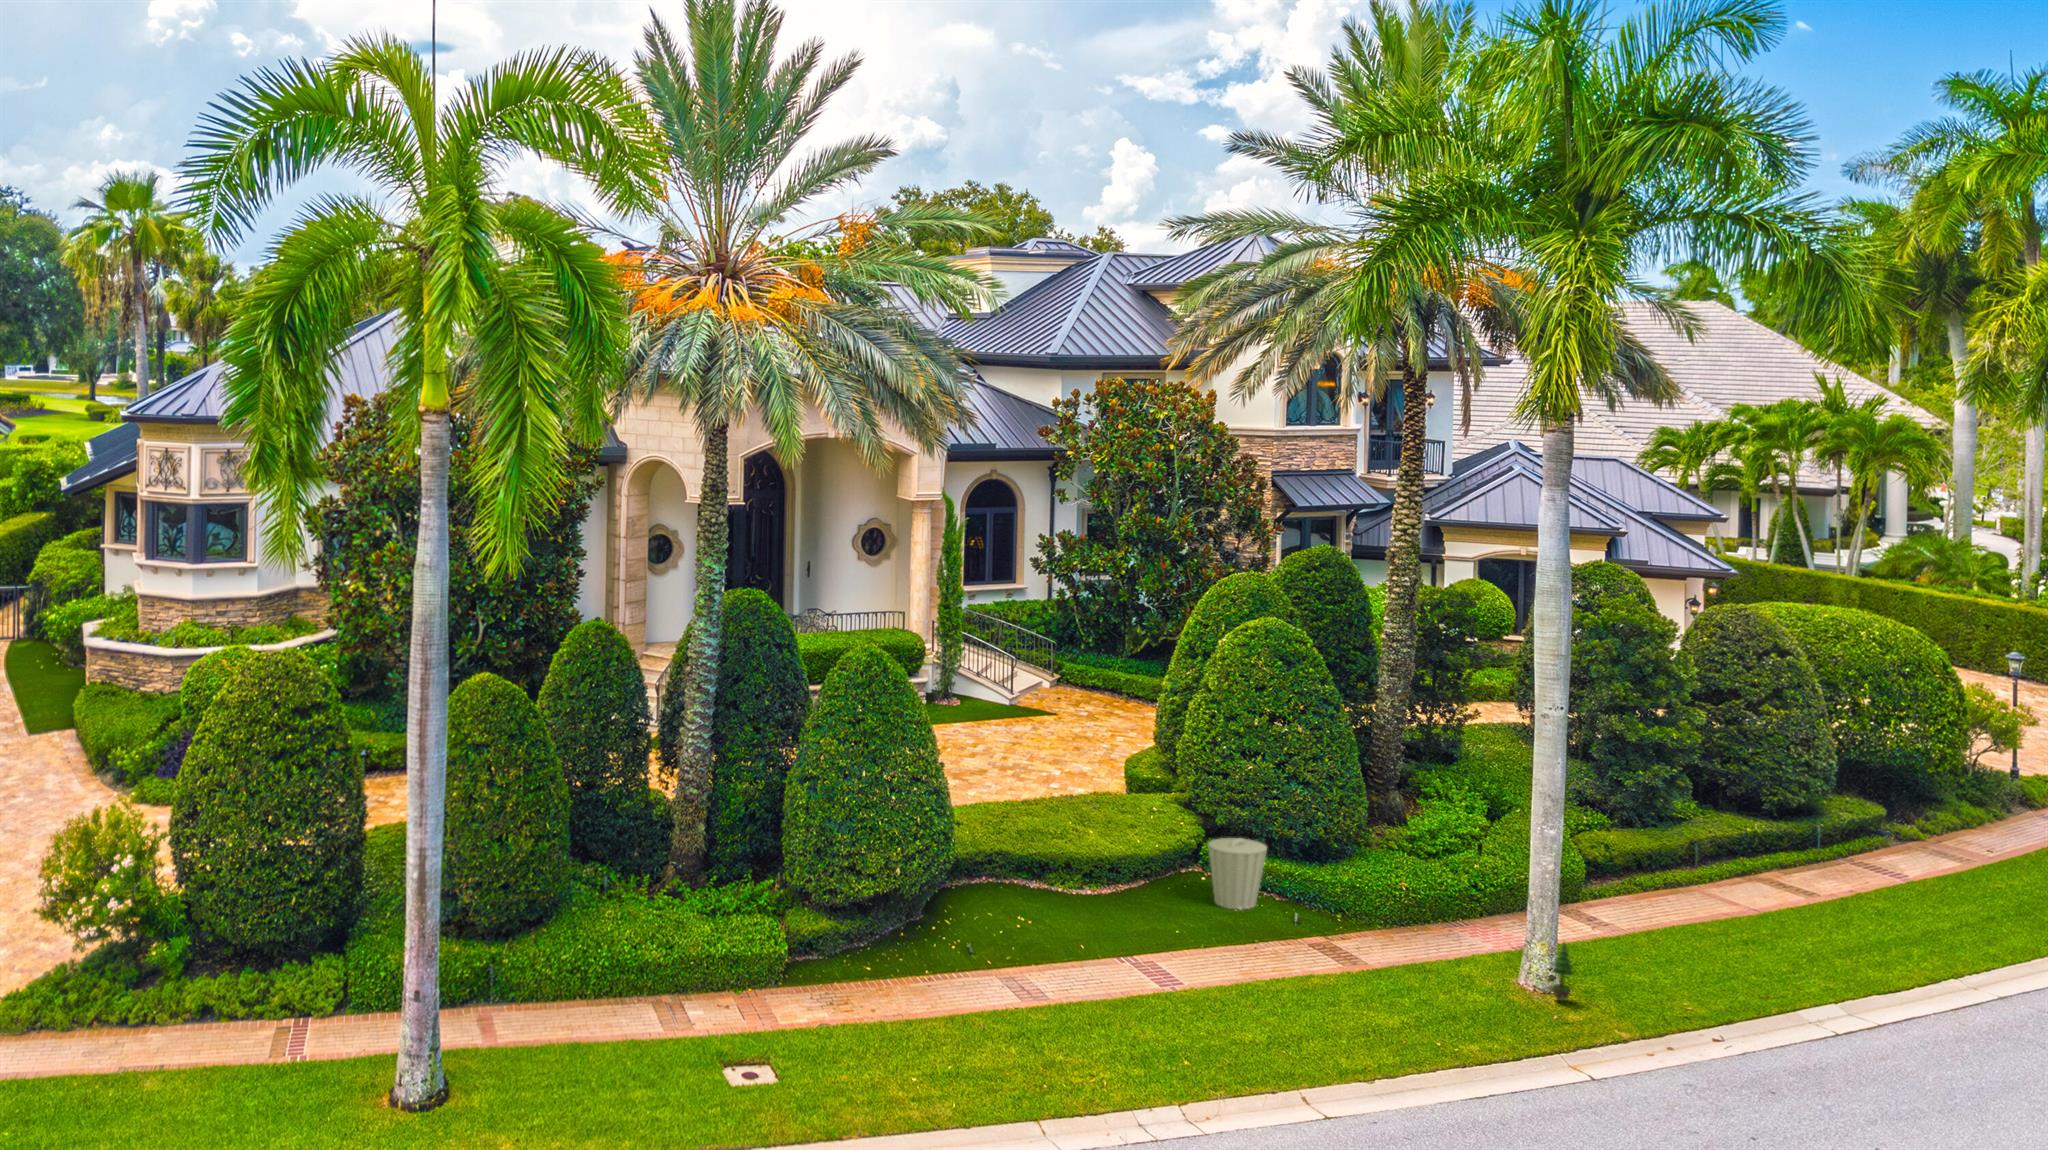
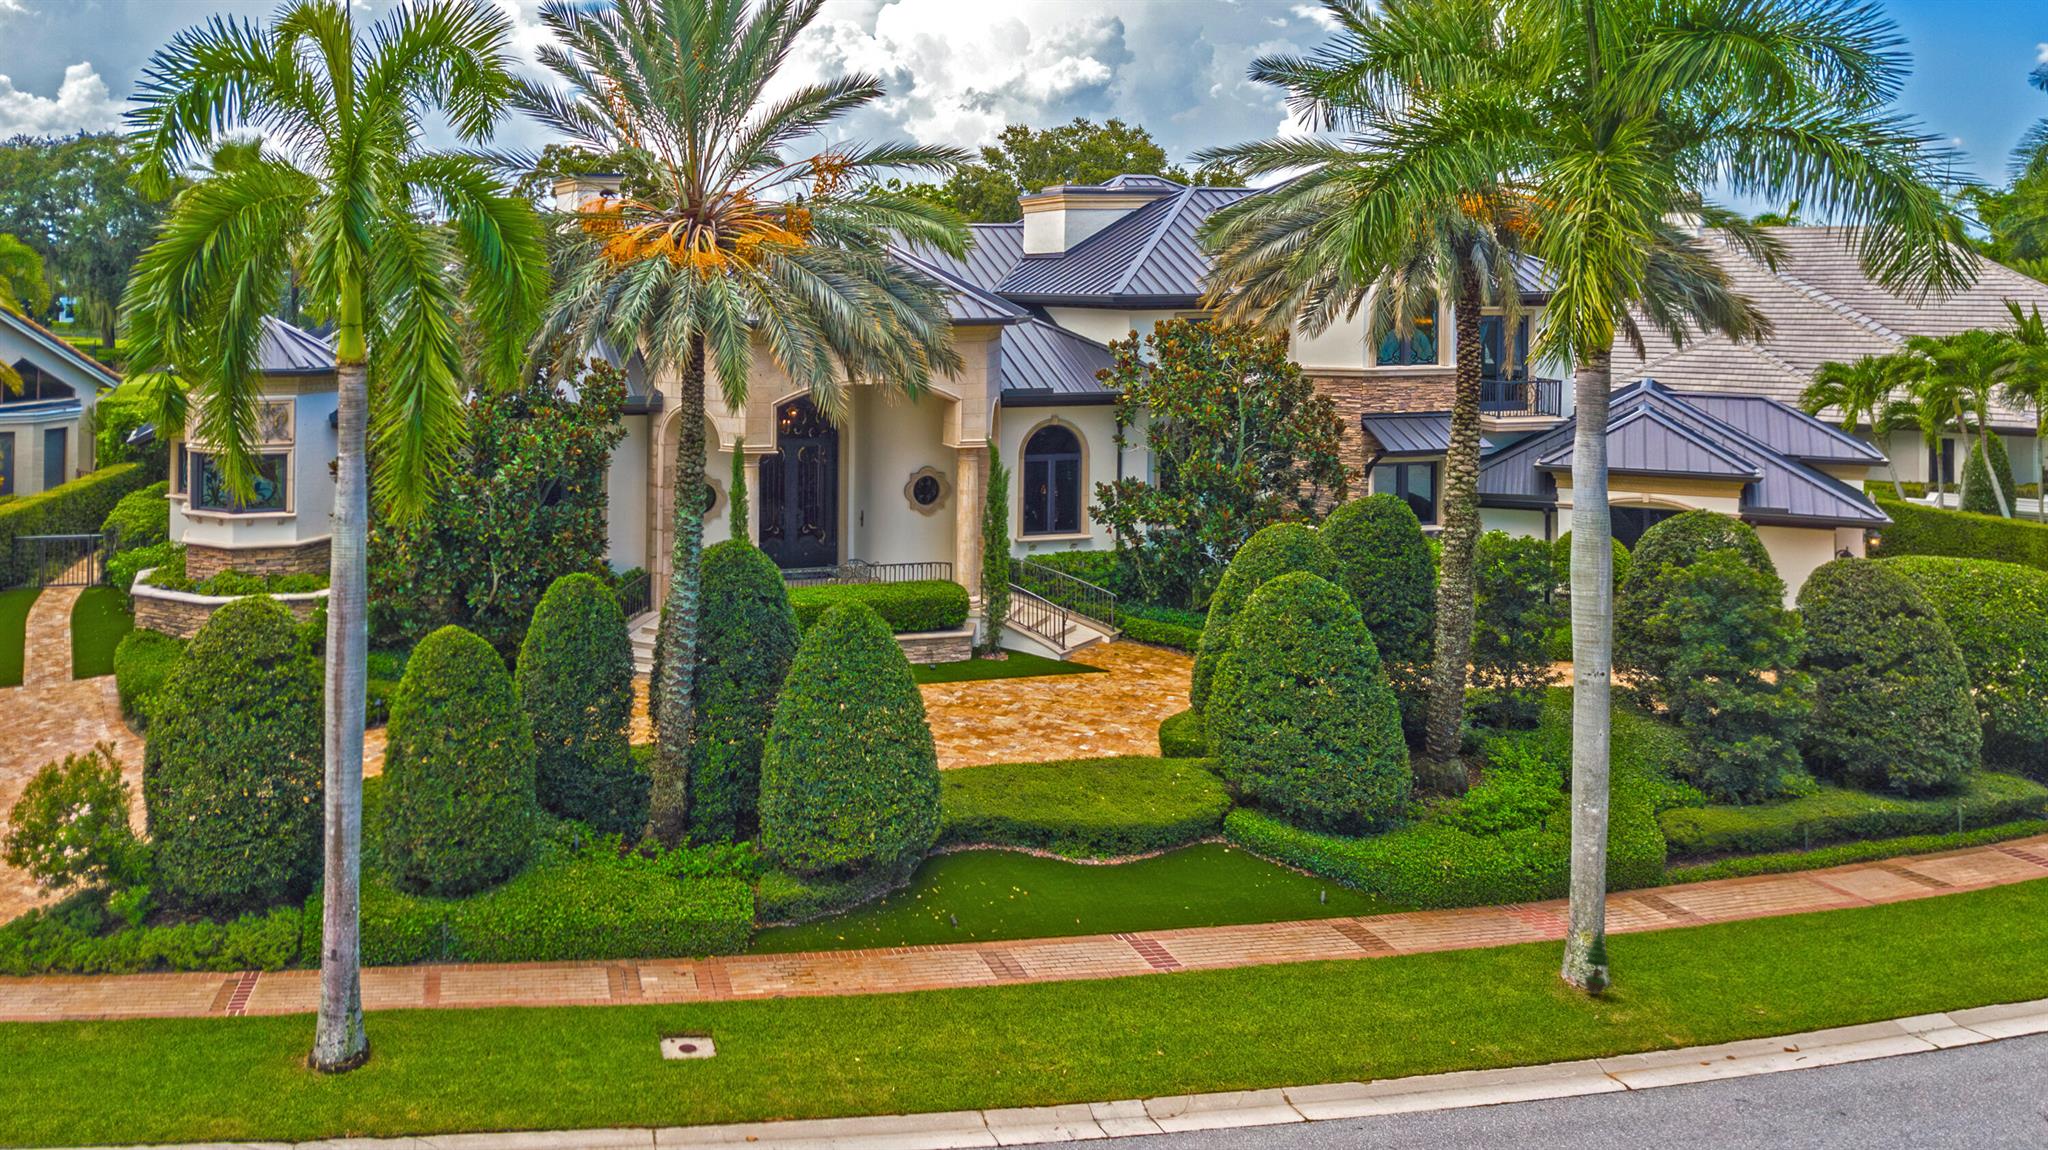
trash can: present [1208,838,1267,909] -> none [1227,807,1291,884]

